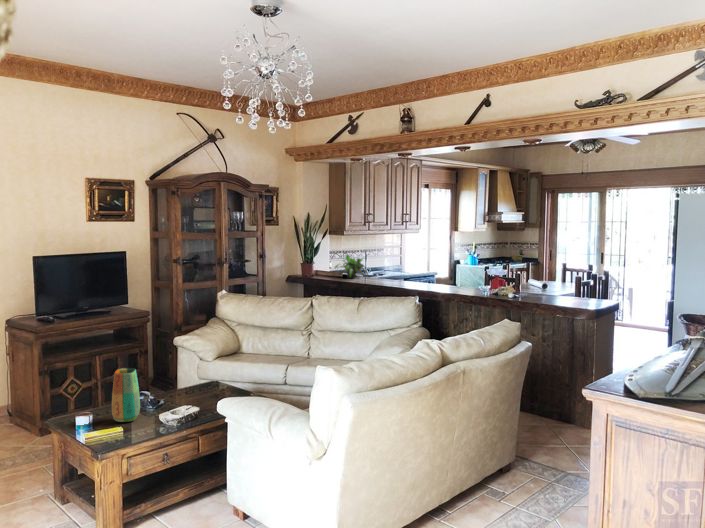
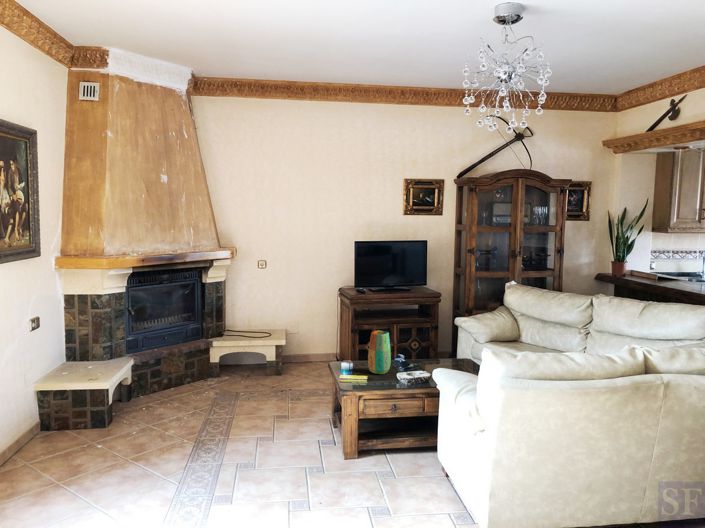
potted plant: present [335,254,368,278] -> none [646,254,689,282]

